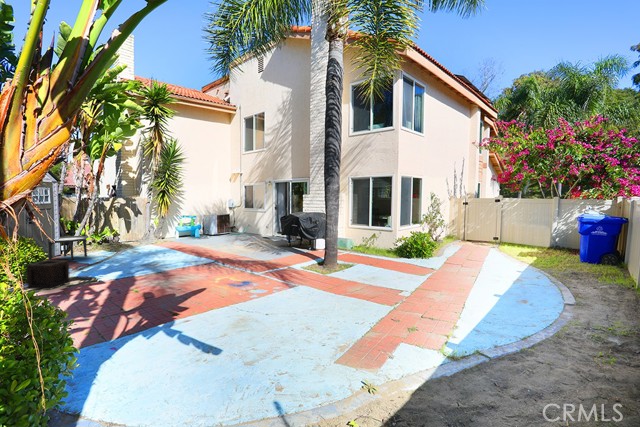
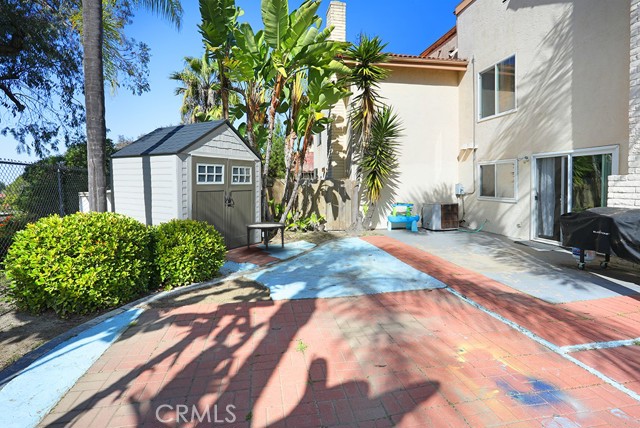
wooden crate: present [27,260,70,289] -> none [191,253,238,296]

